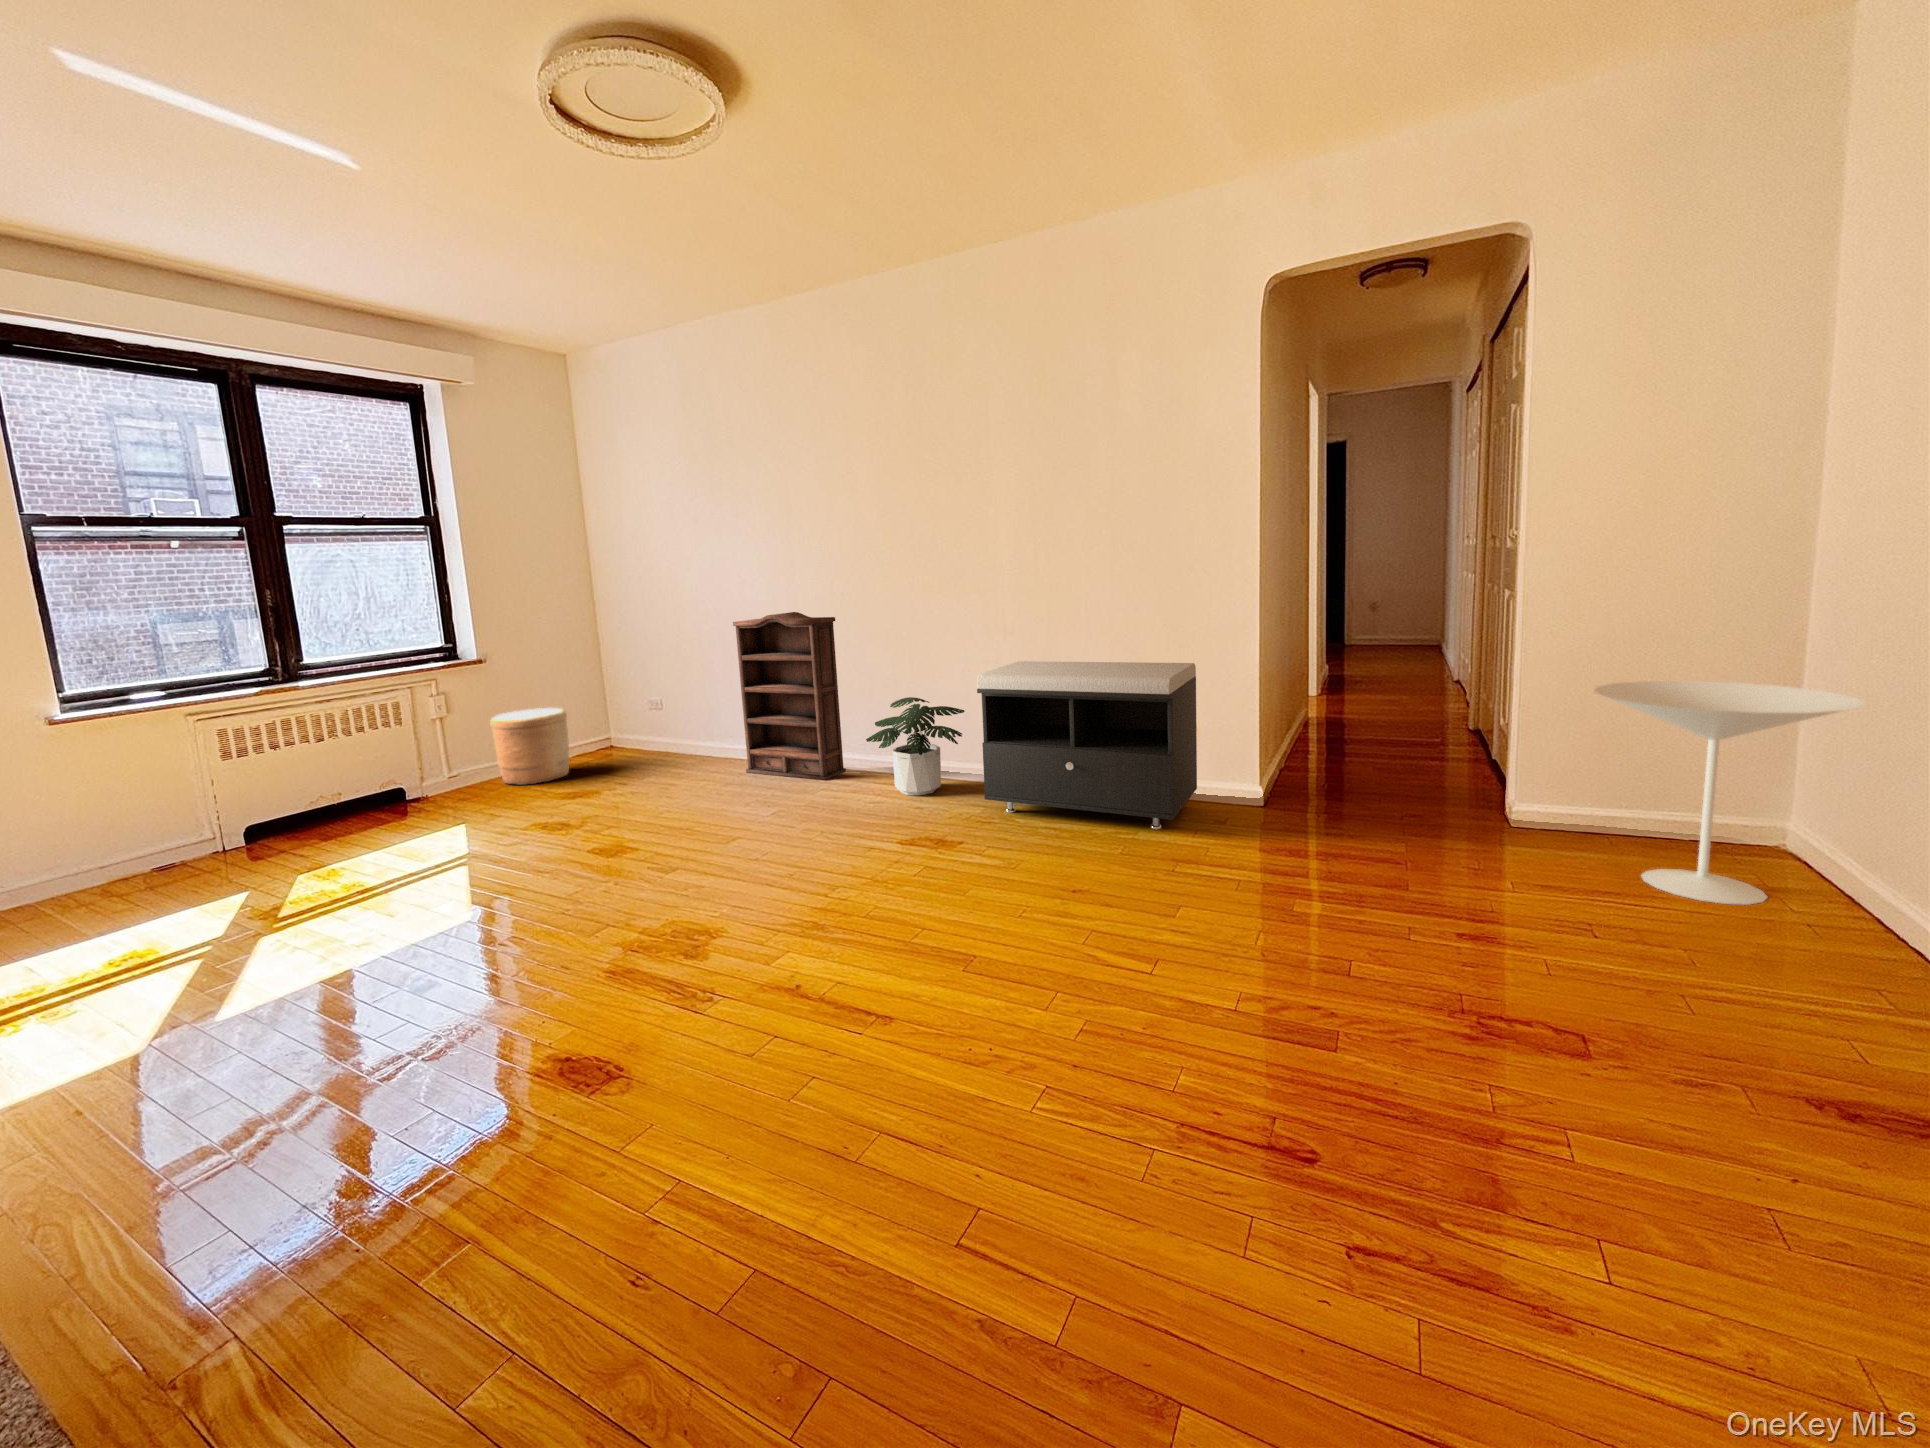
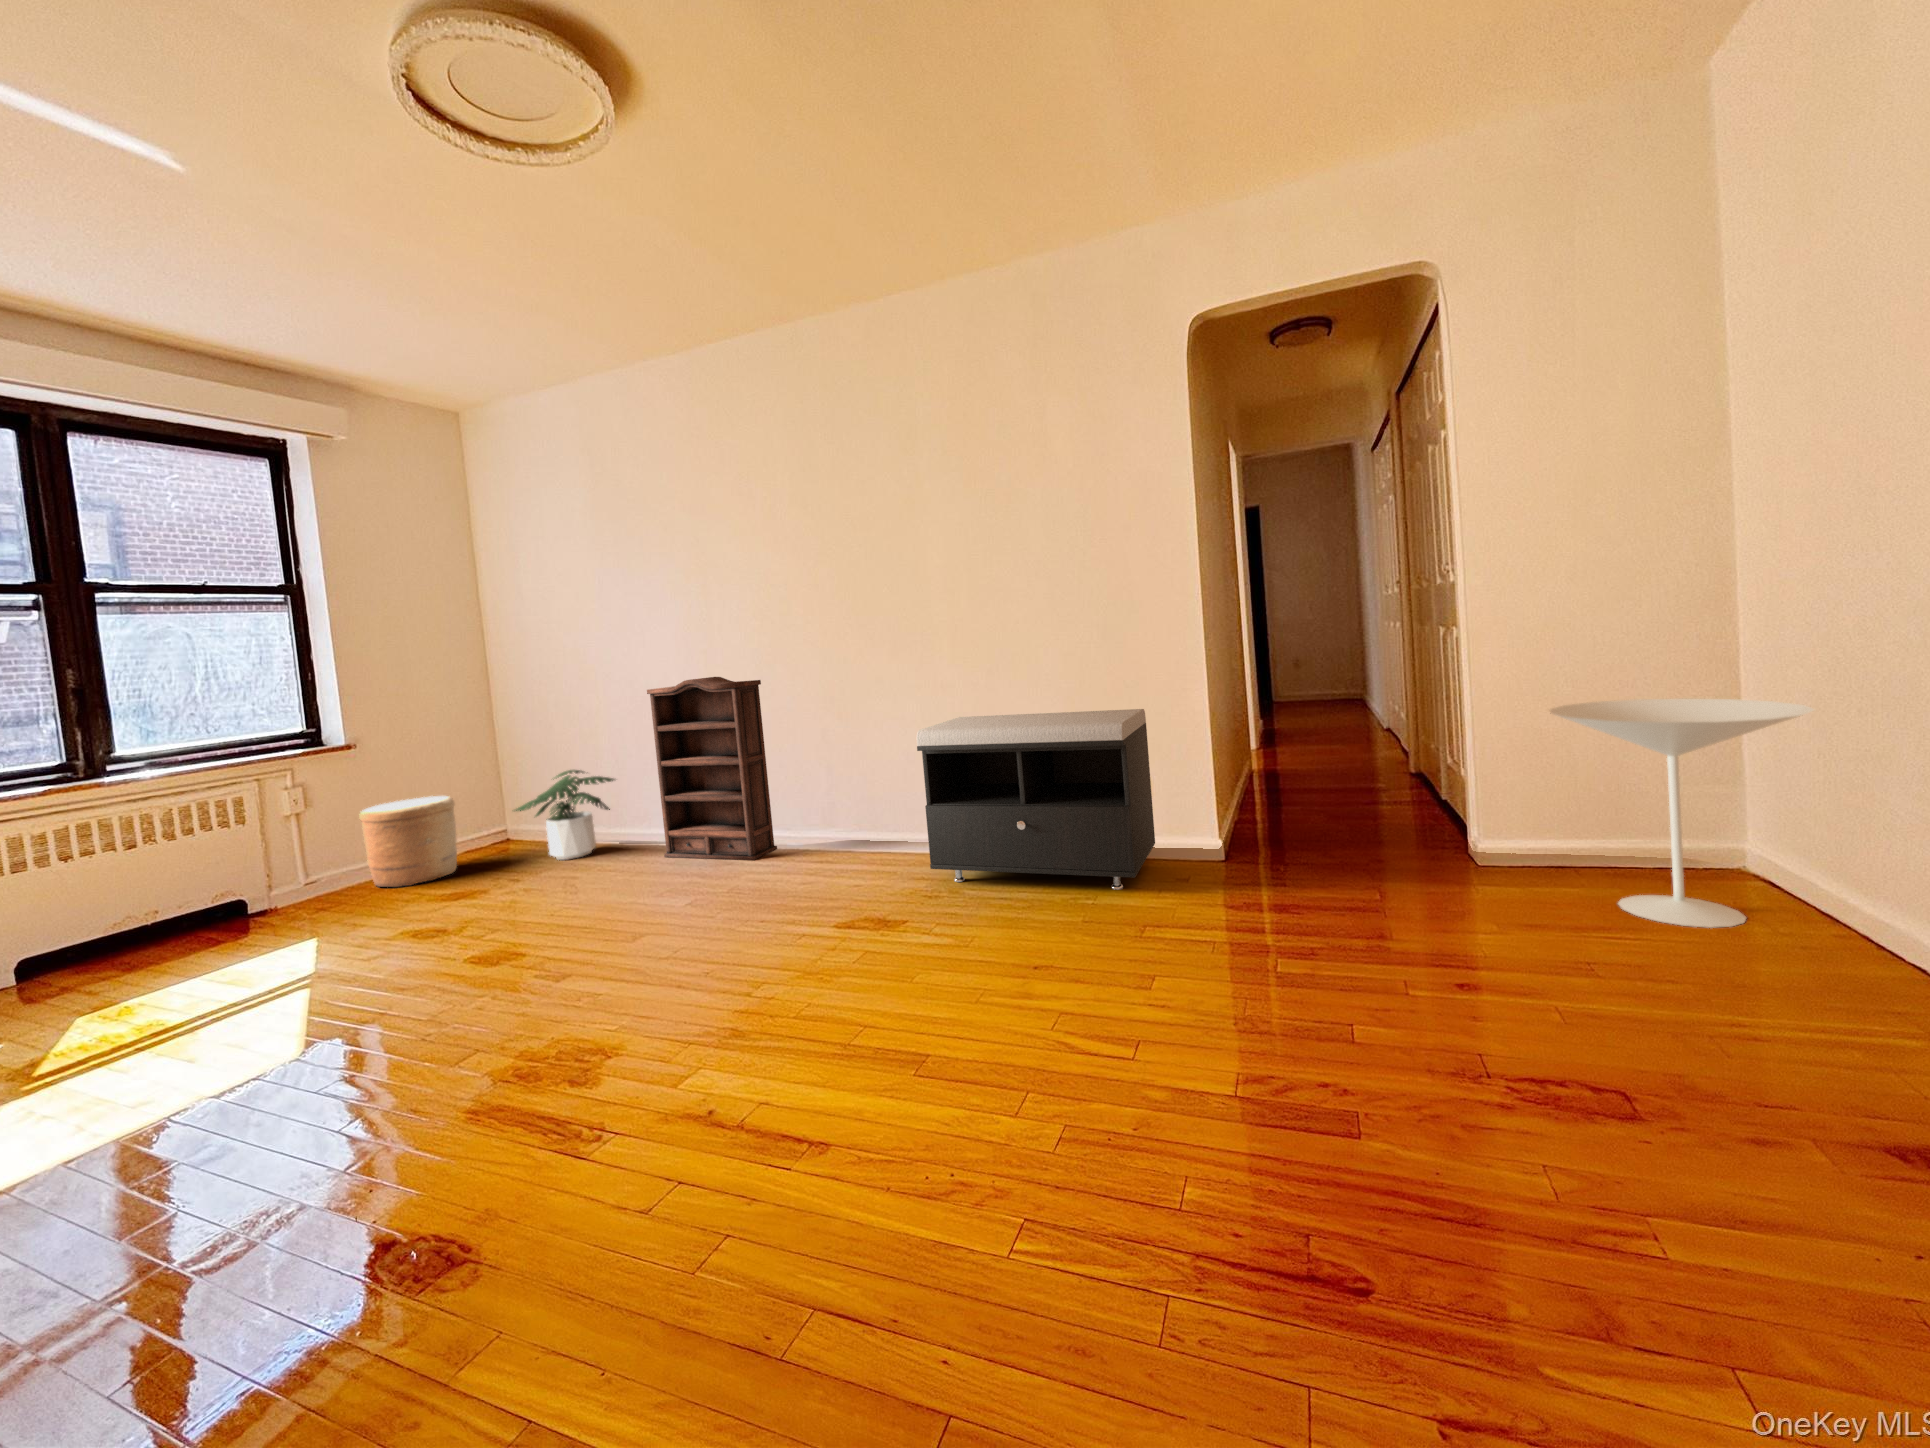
potted plant: present [866,697,965,795] -> present [514,770,615,860]

